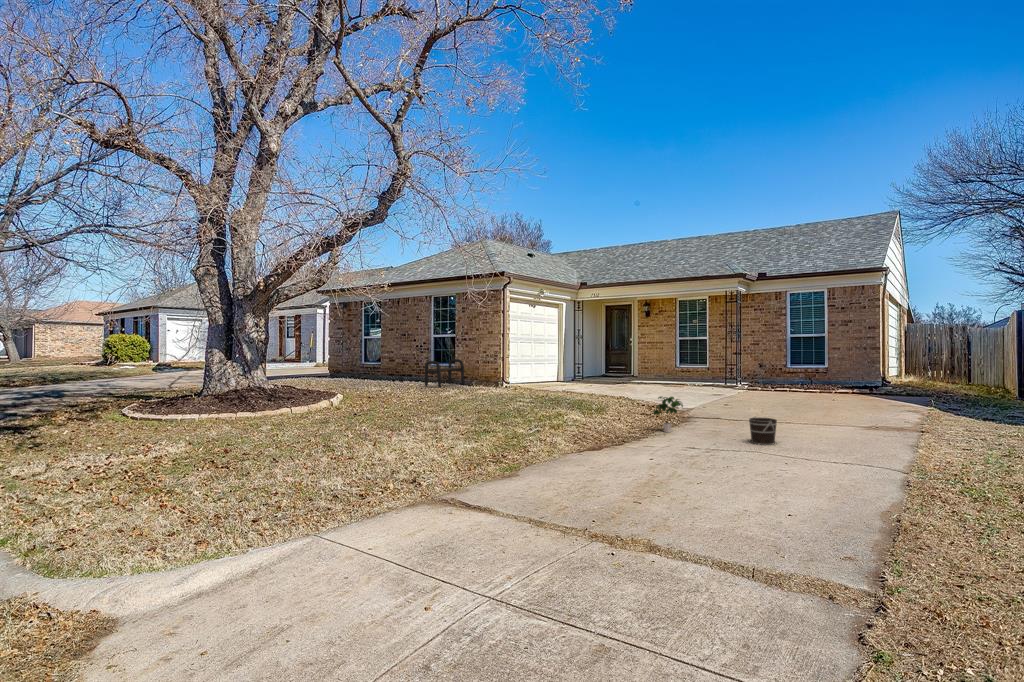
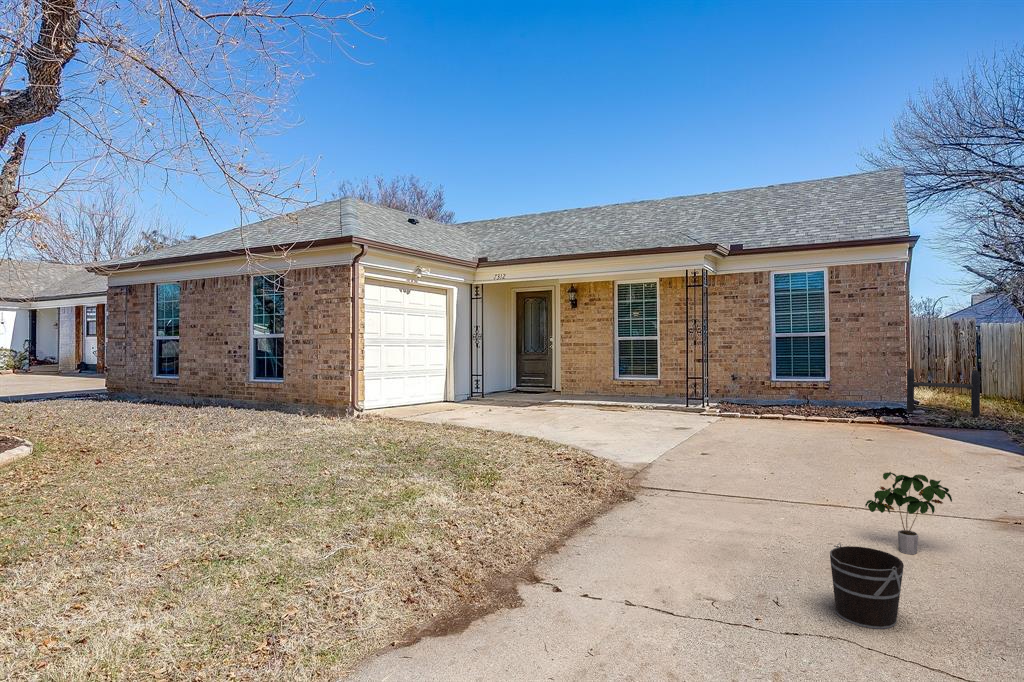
bench: present [425,359,465,388] -> present [907,368,980,416]
potted plant: present [653,397,683,432] -> present [865,472,952,554]

